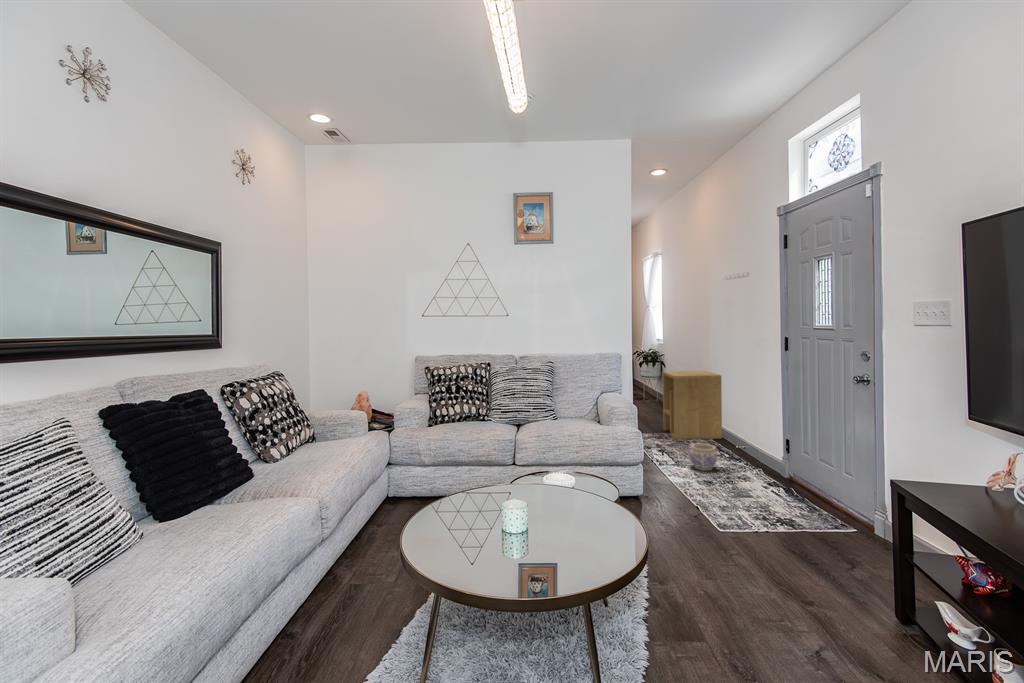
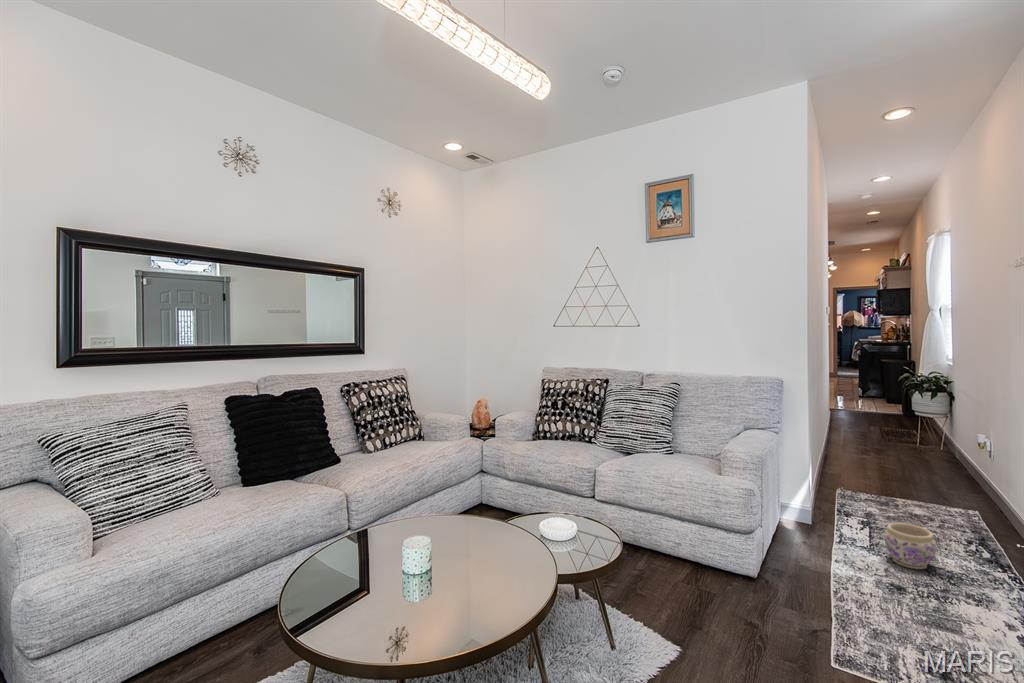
side table: present [663,371,722,439] -> none [902,407,1005,525]

